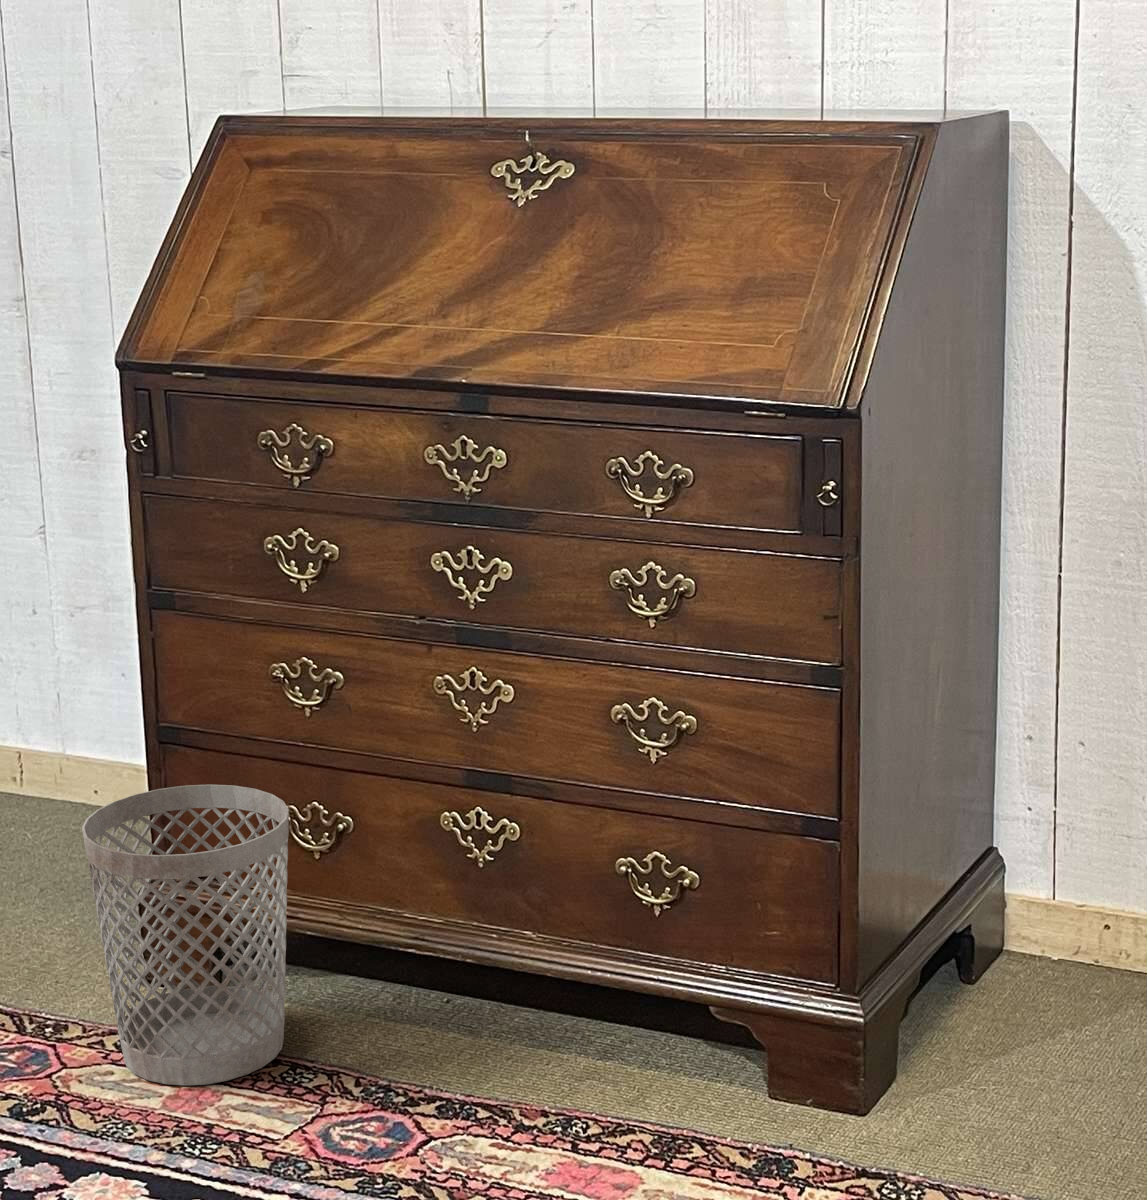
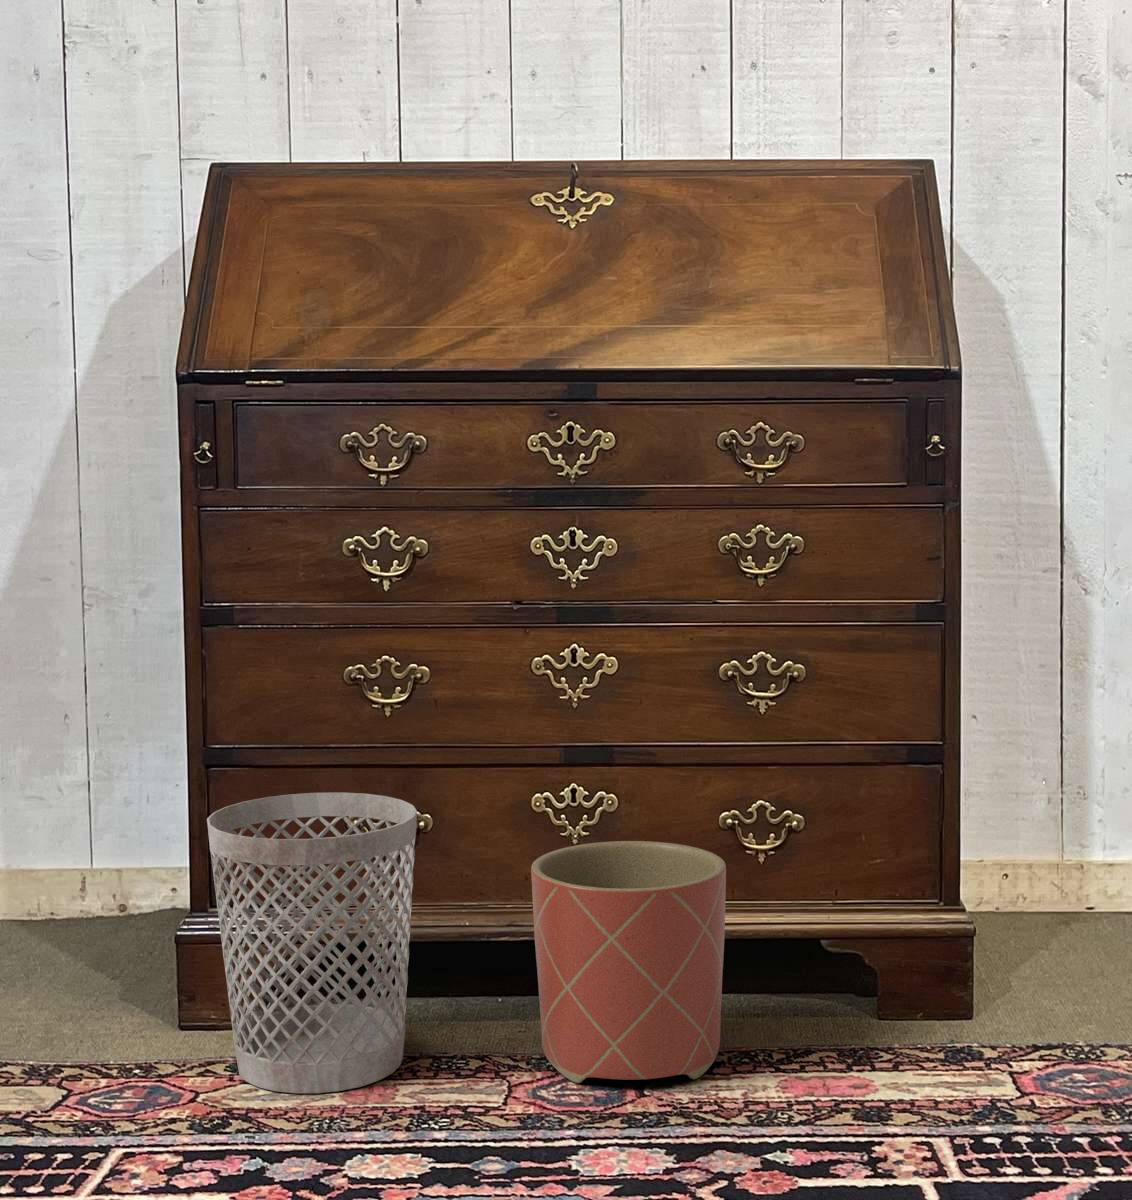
planter: none [360,876,562,1142] -> present [531,841,726,1083]

